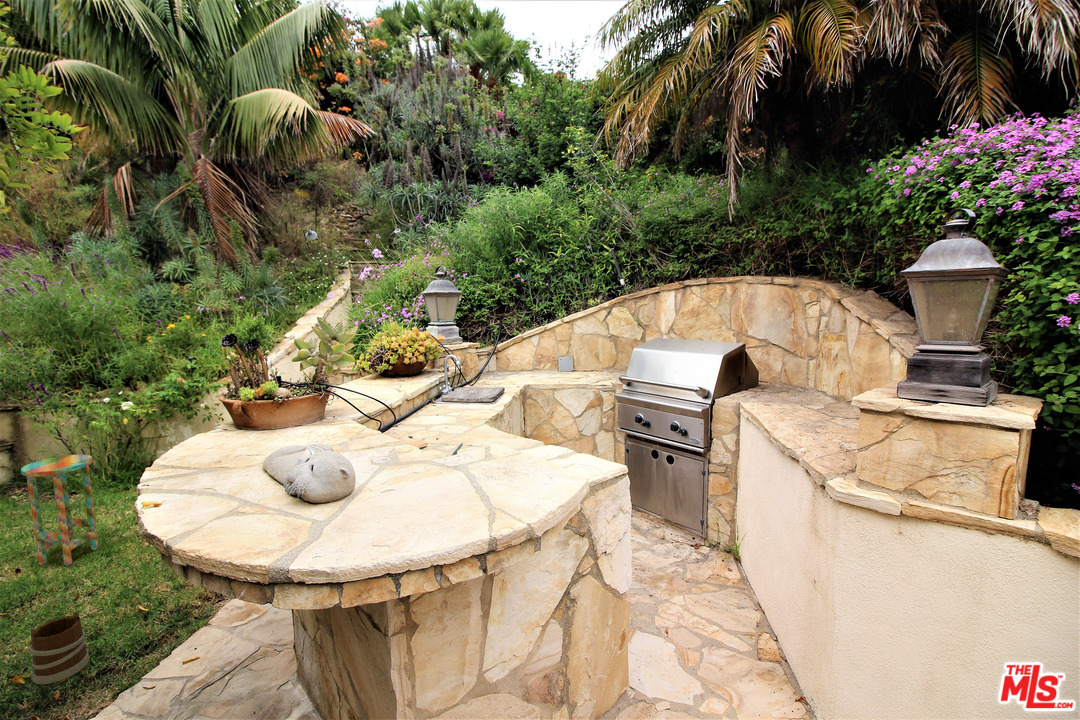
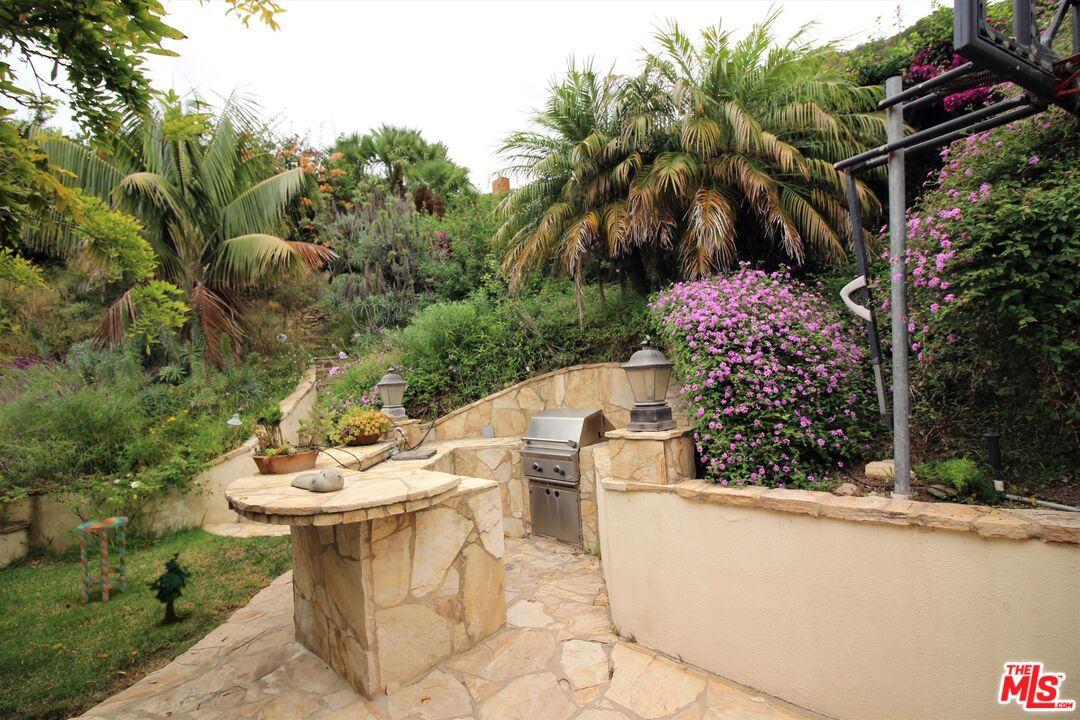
decorative plant: none [96,520,165,616] -> present [146,553,191,624]
wooden bucket: present [30,598,90,684] -> none [108,601,145,661]

